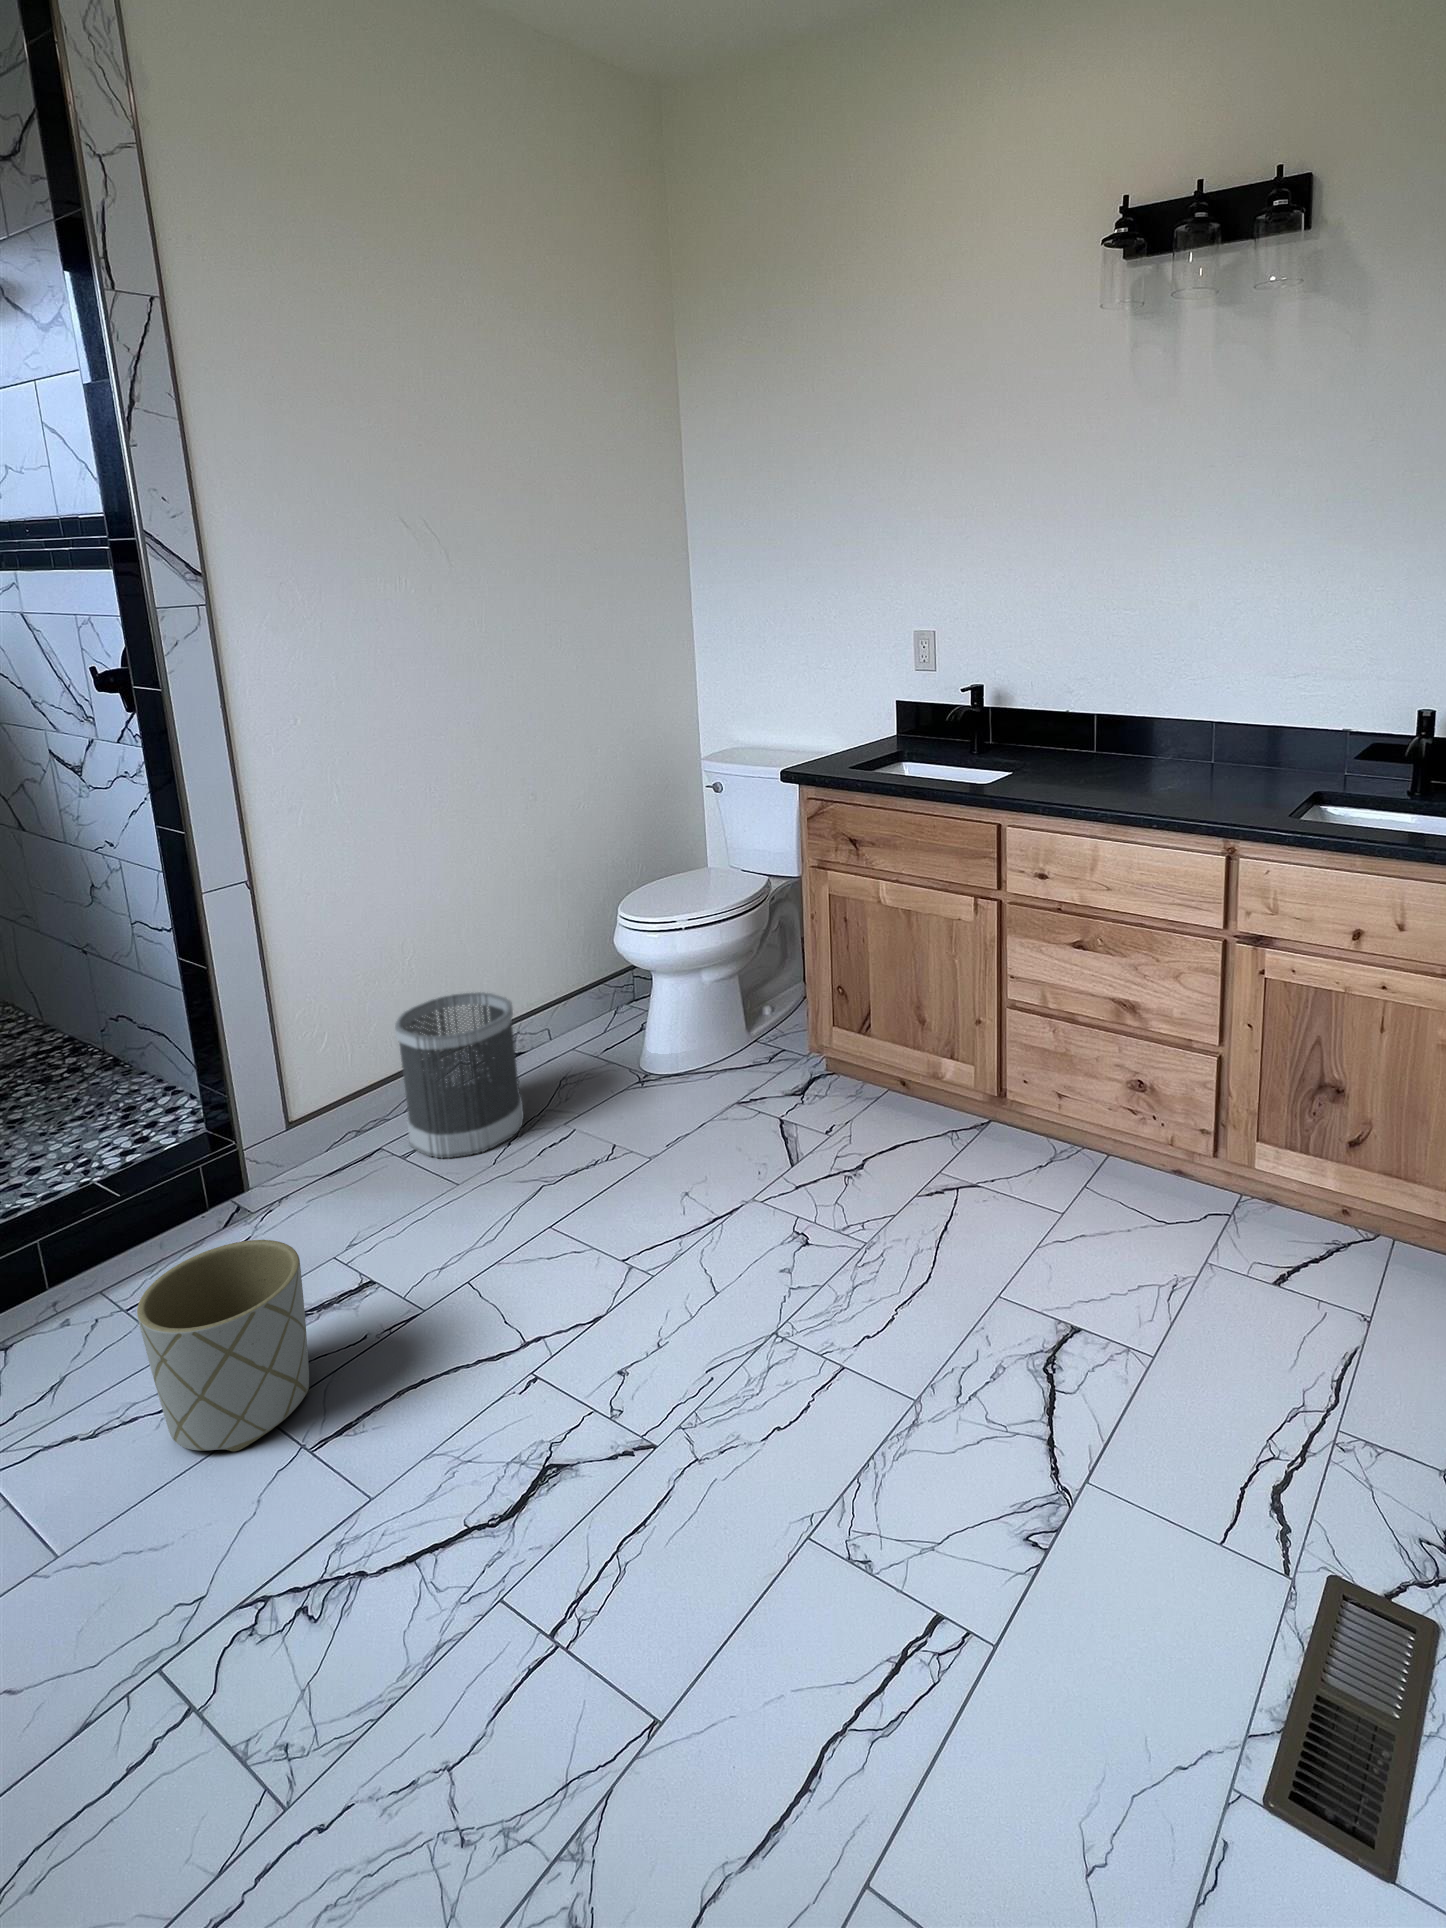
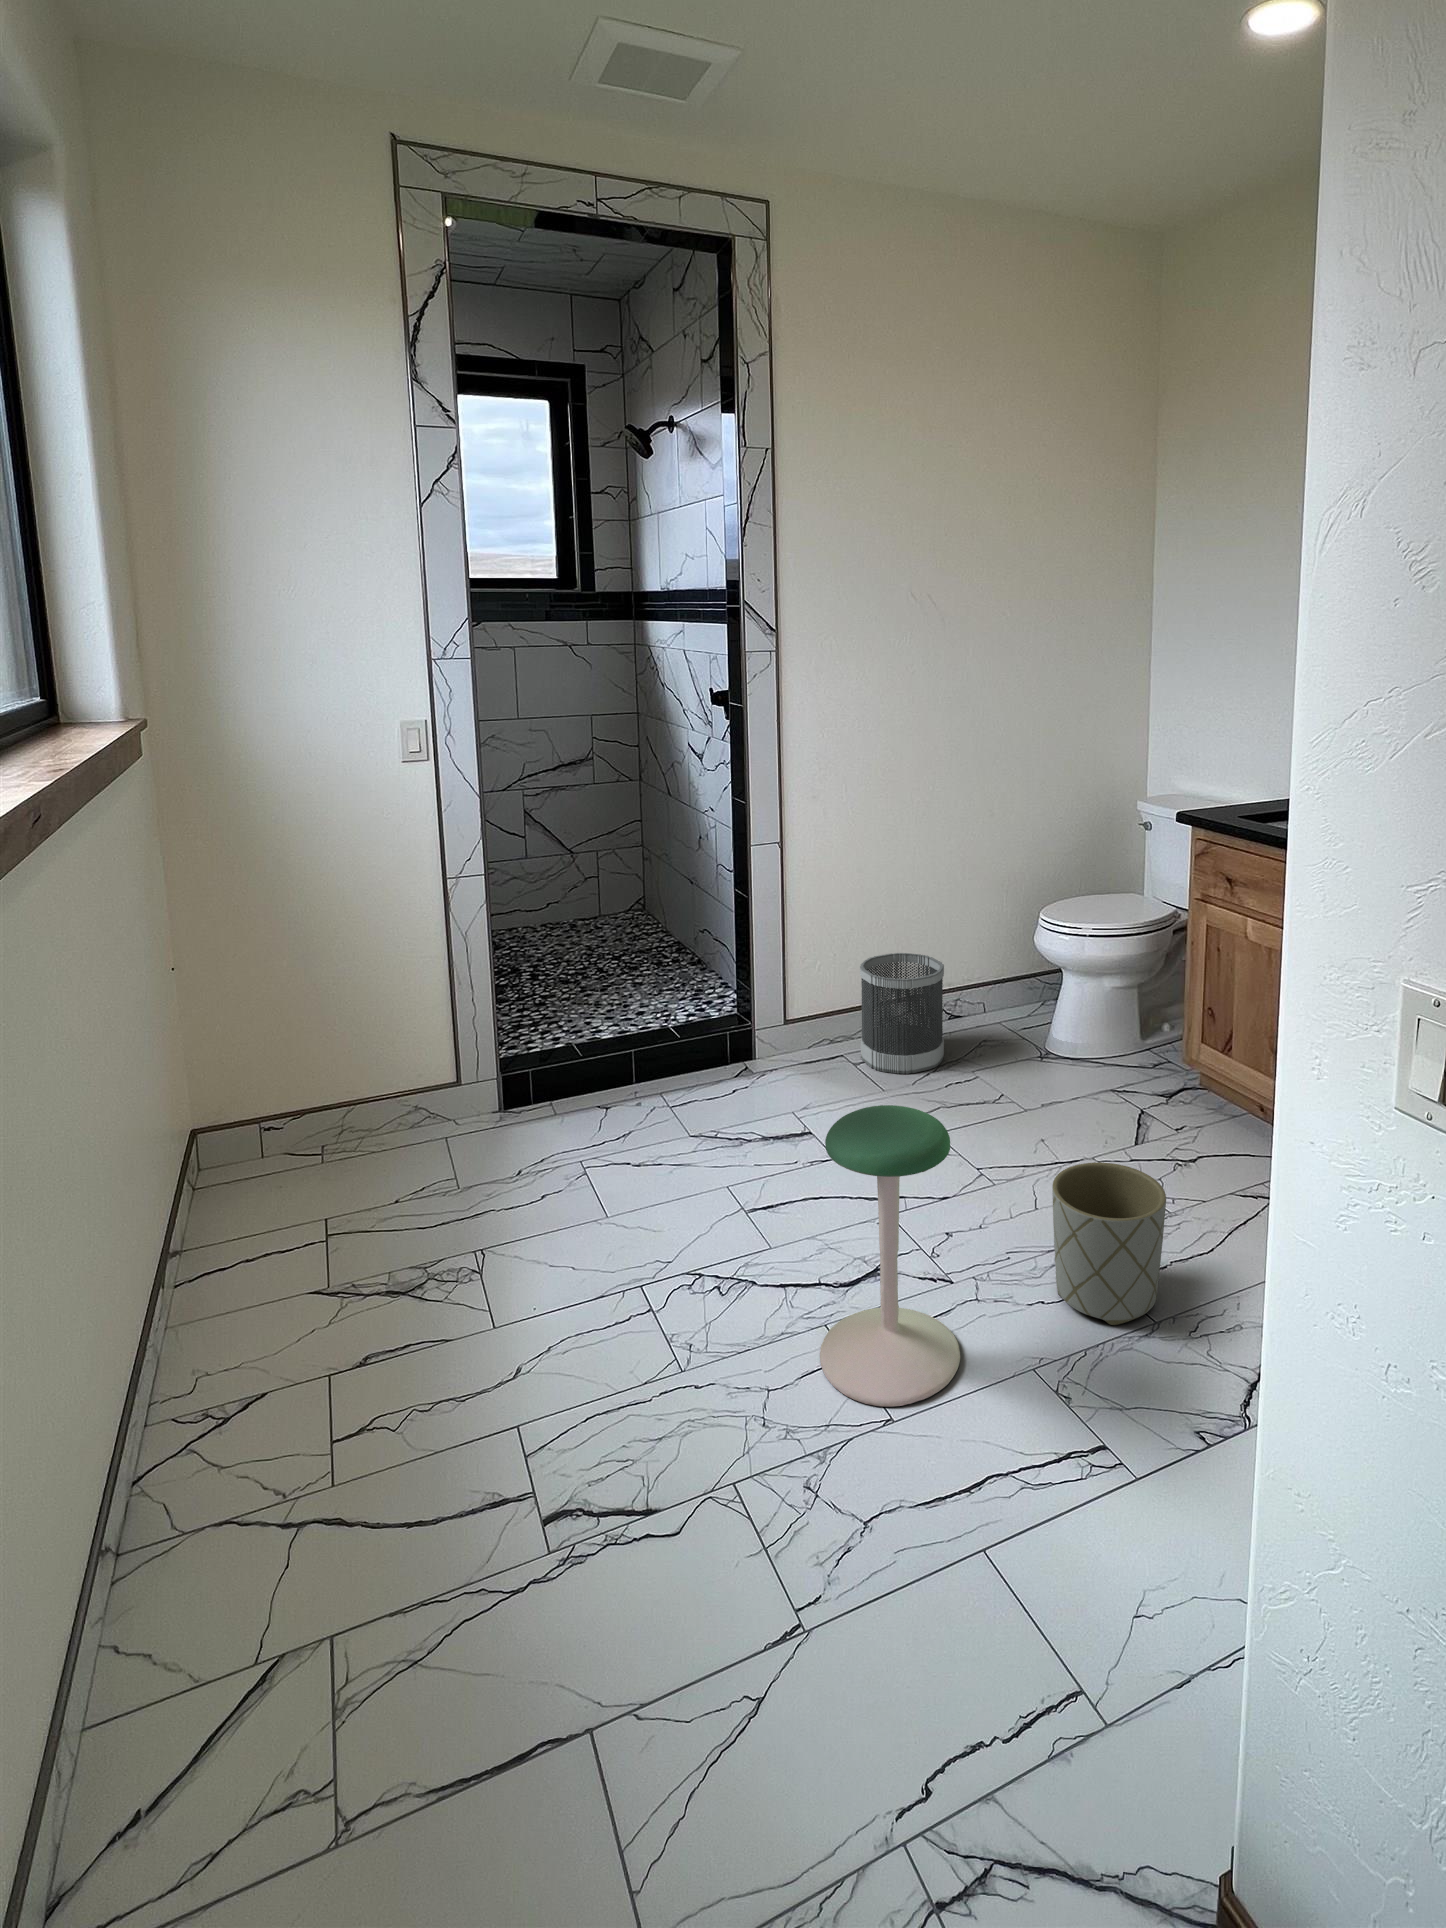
planter: present [137,1240,309,1451] -> present [1052,1162,1166,1325]
stool: none [485,1251,715,1714] -> present [820,1105,960,1407]

